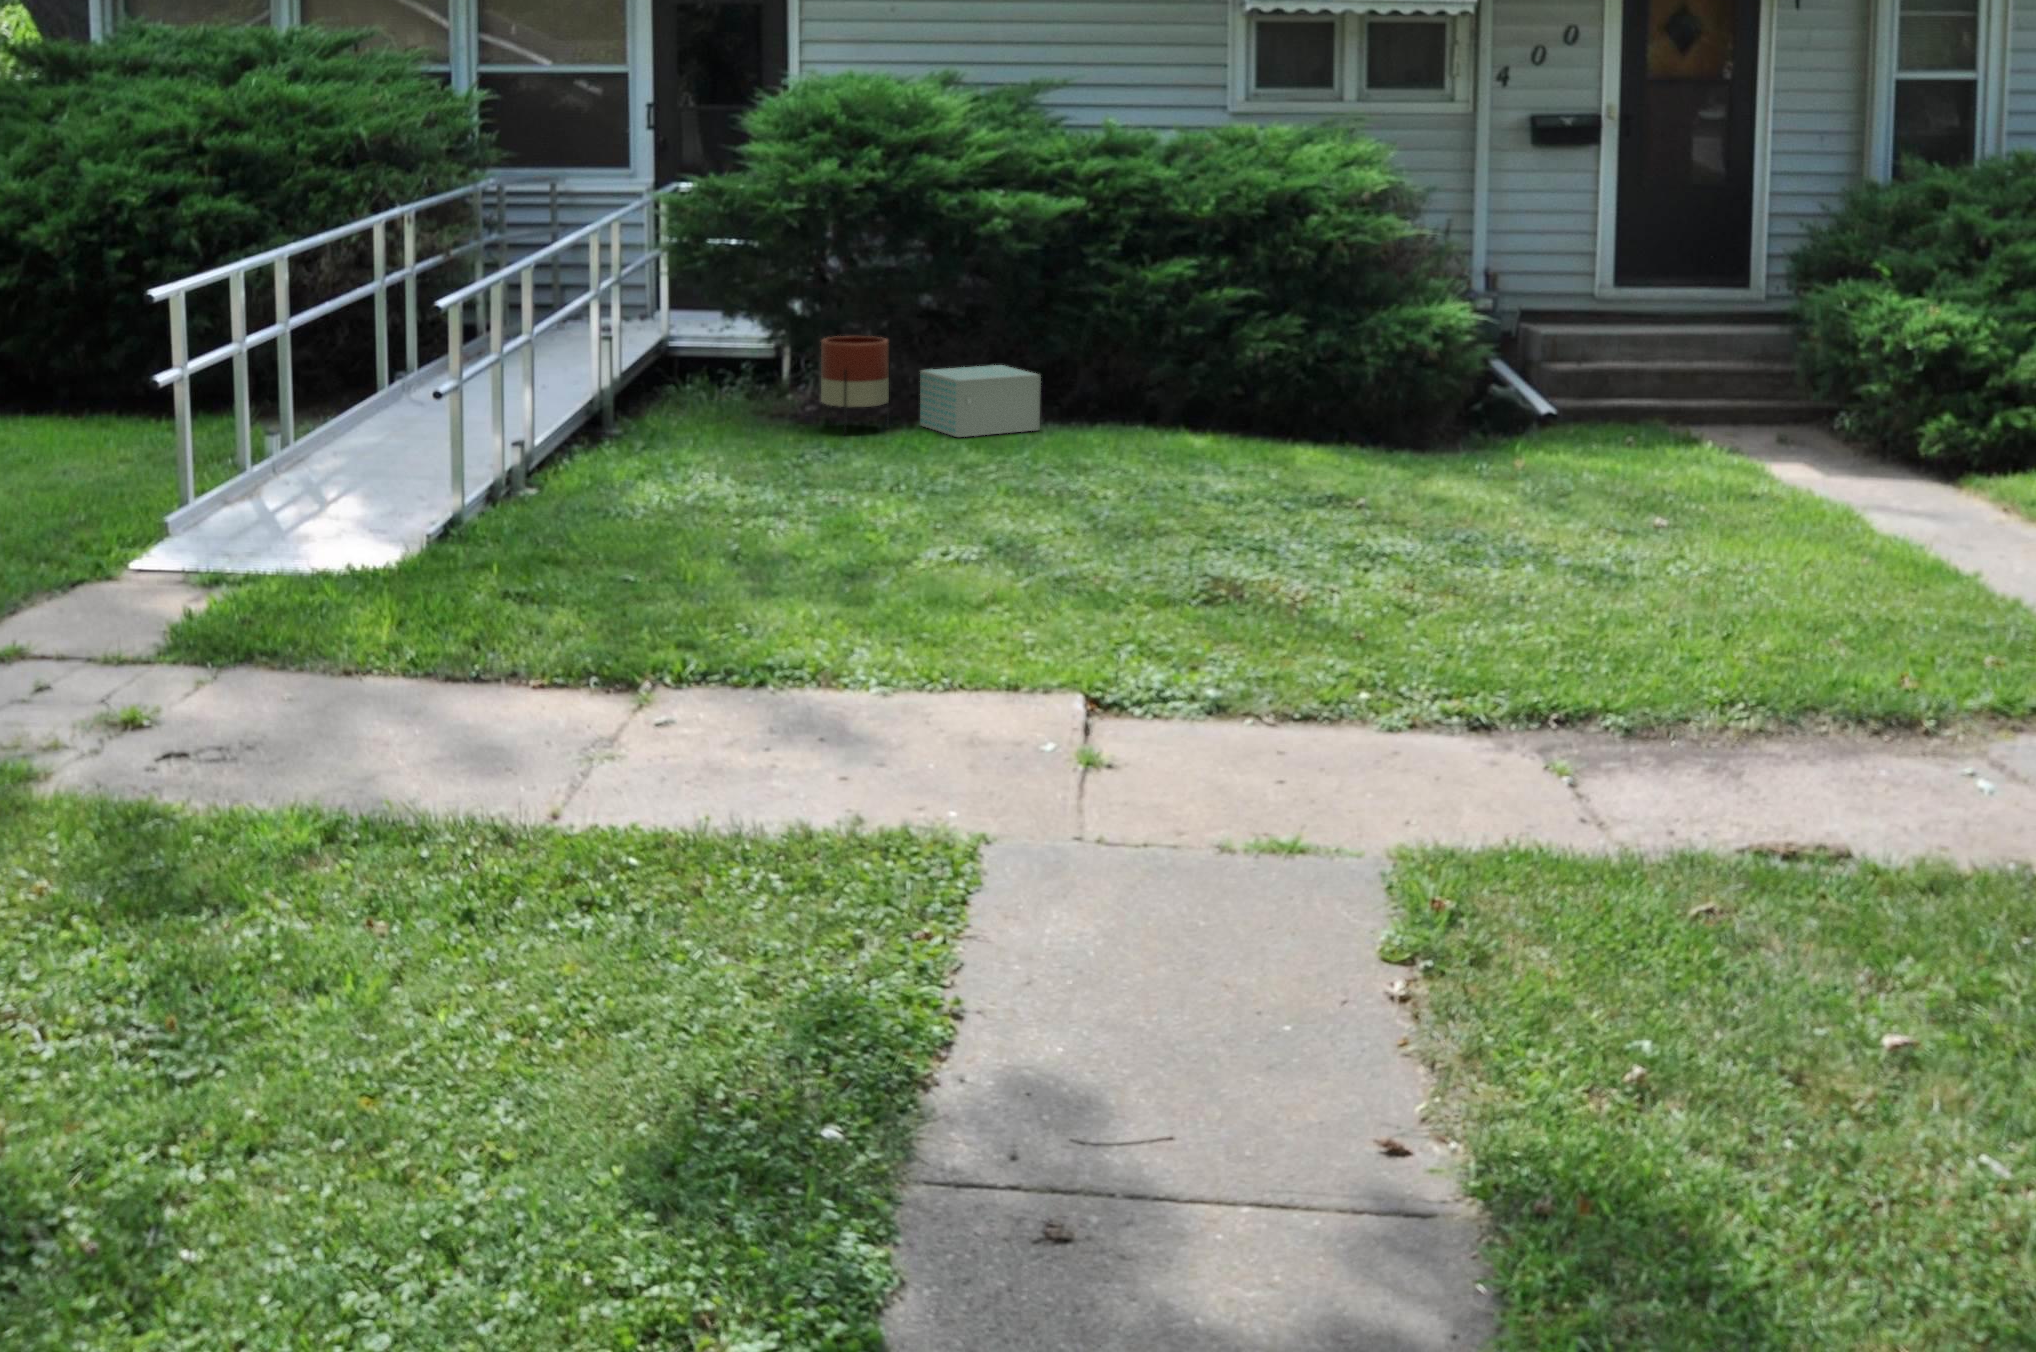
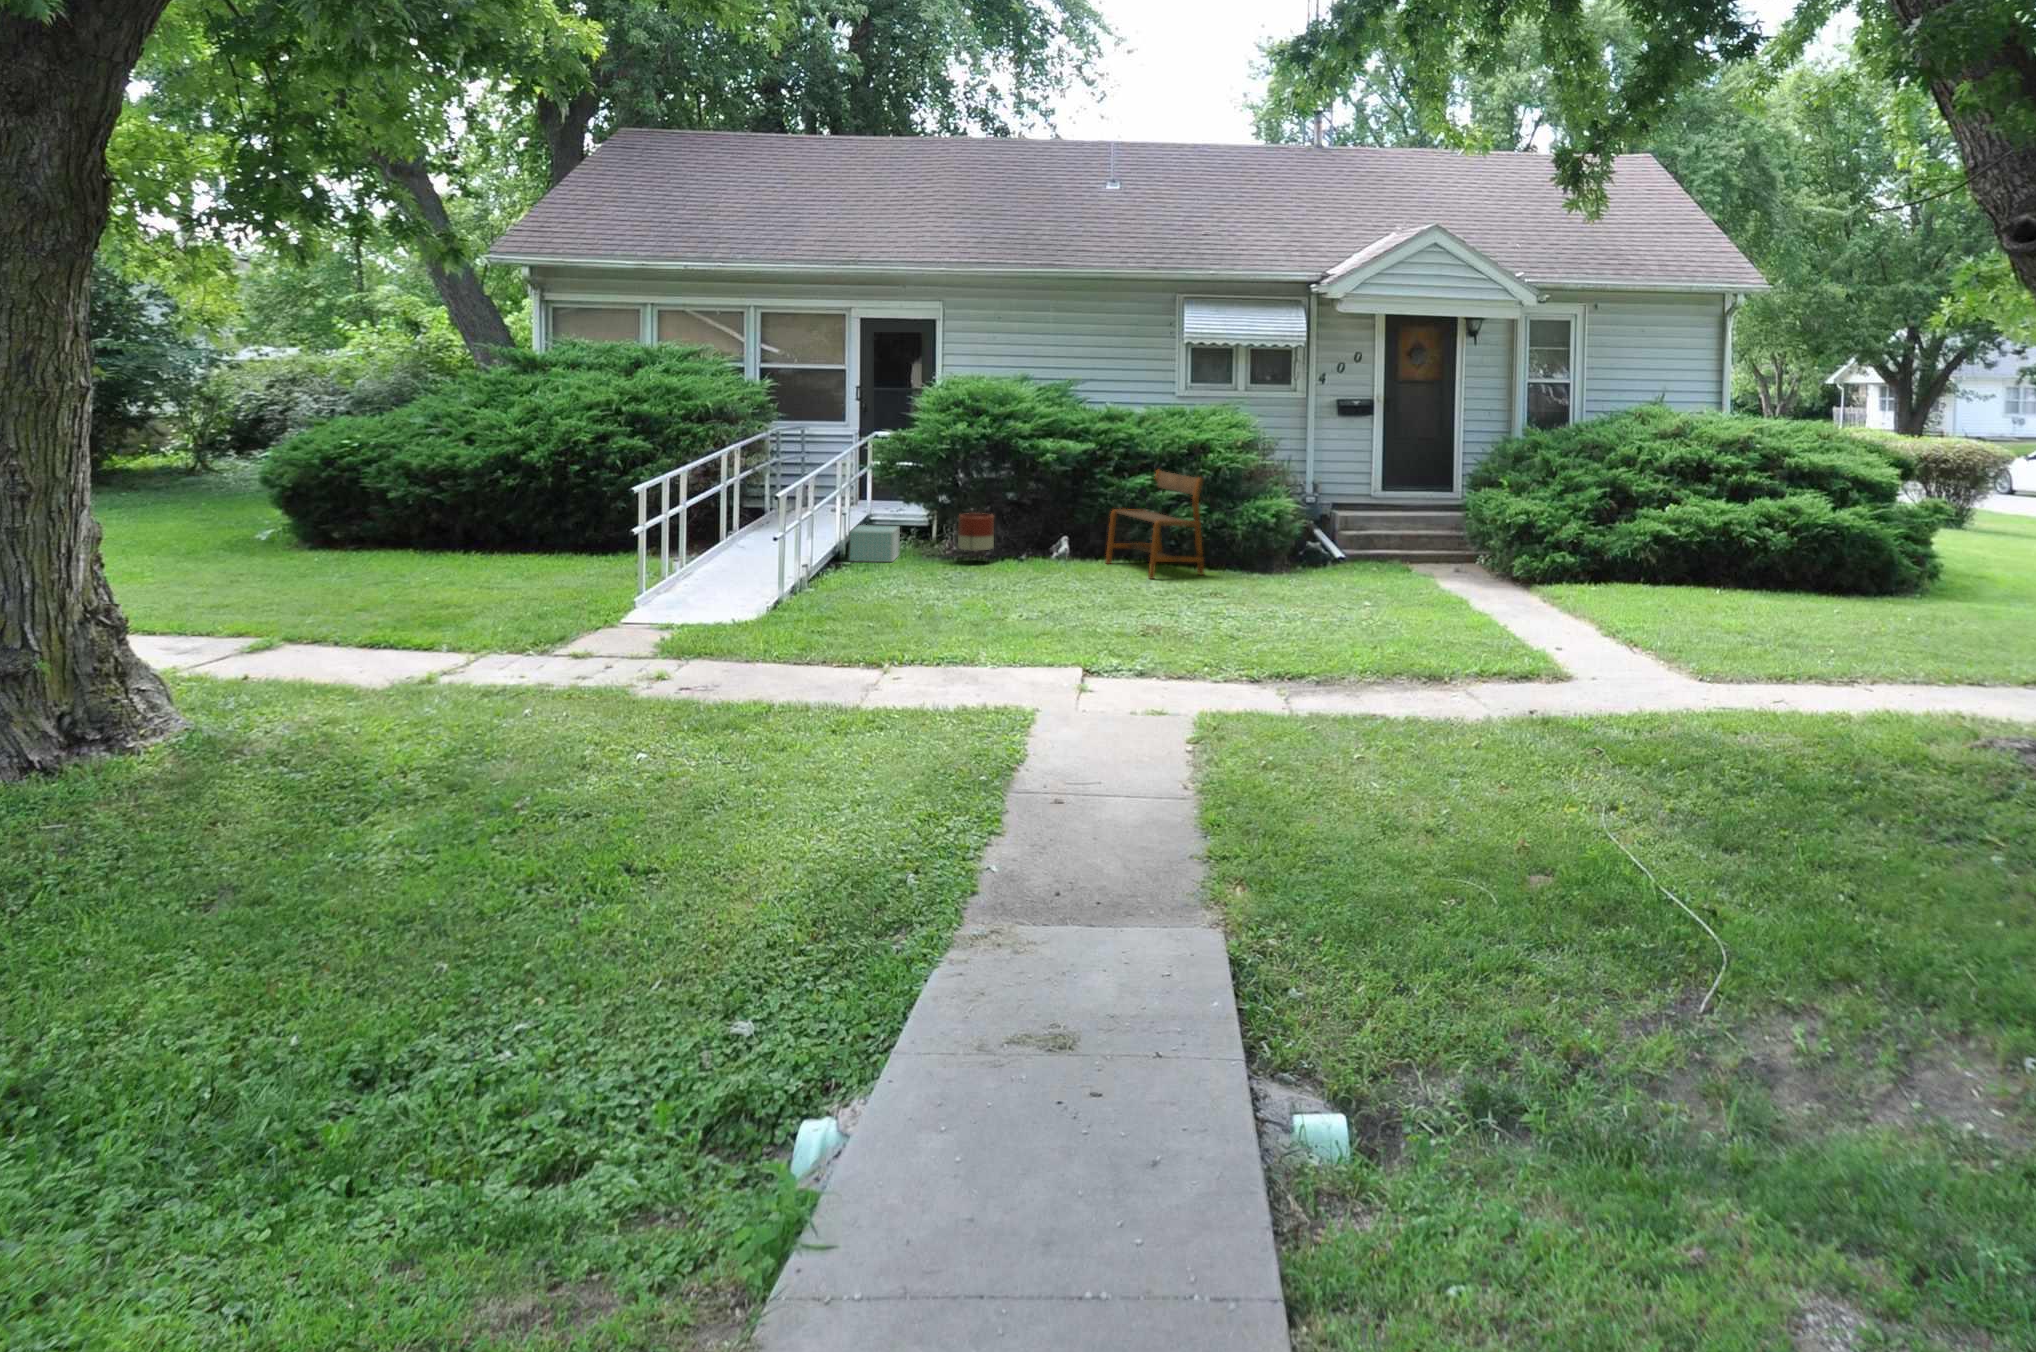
bench: none [1101,249,1297,464] -> present [1106,470,1204,579]
storage box: present [920,365,1041,437] -> present [850,525,900,562]

